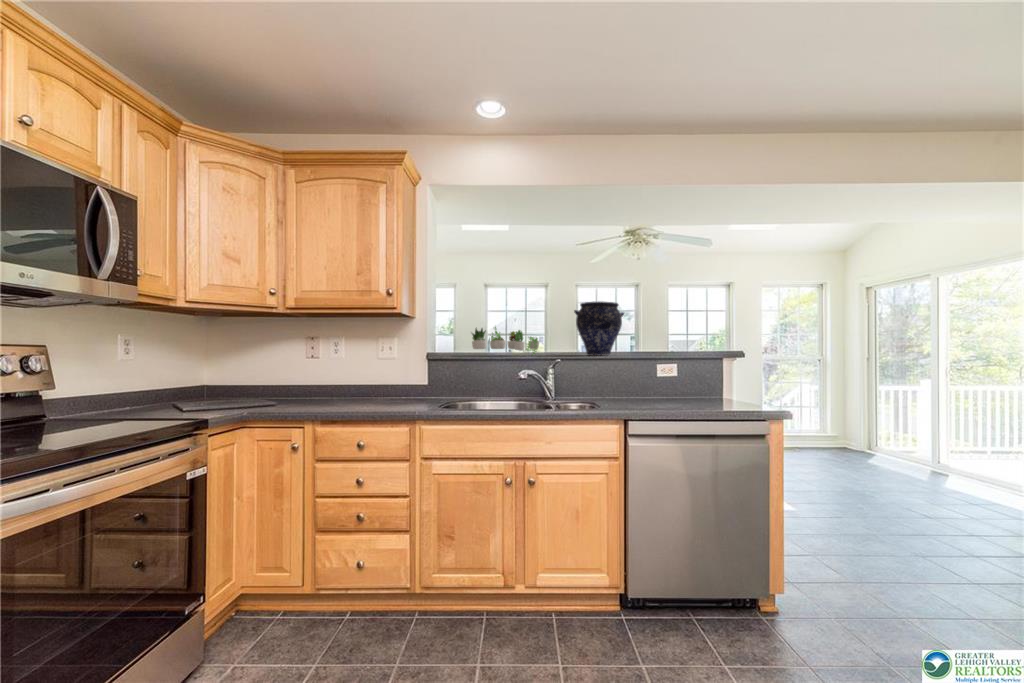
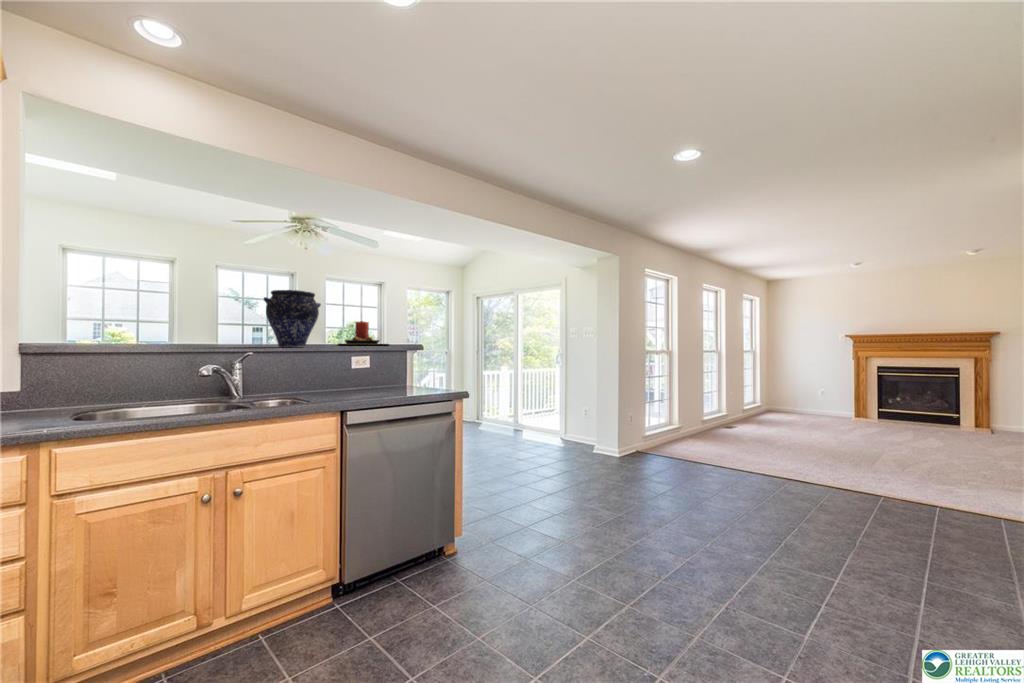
succulent plant: present [472,327,539,356] -> none [109,308,217,348]
candle: none [648,328,708,354] -> present [338,321,389,345]

